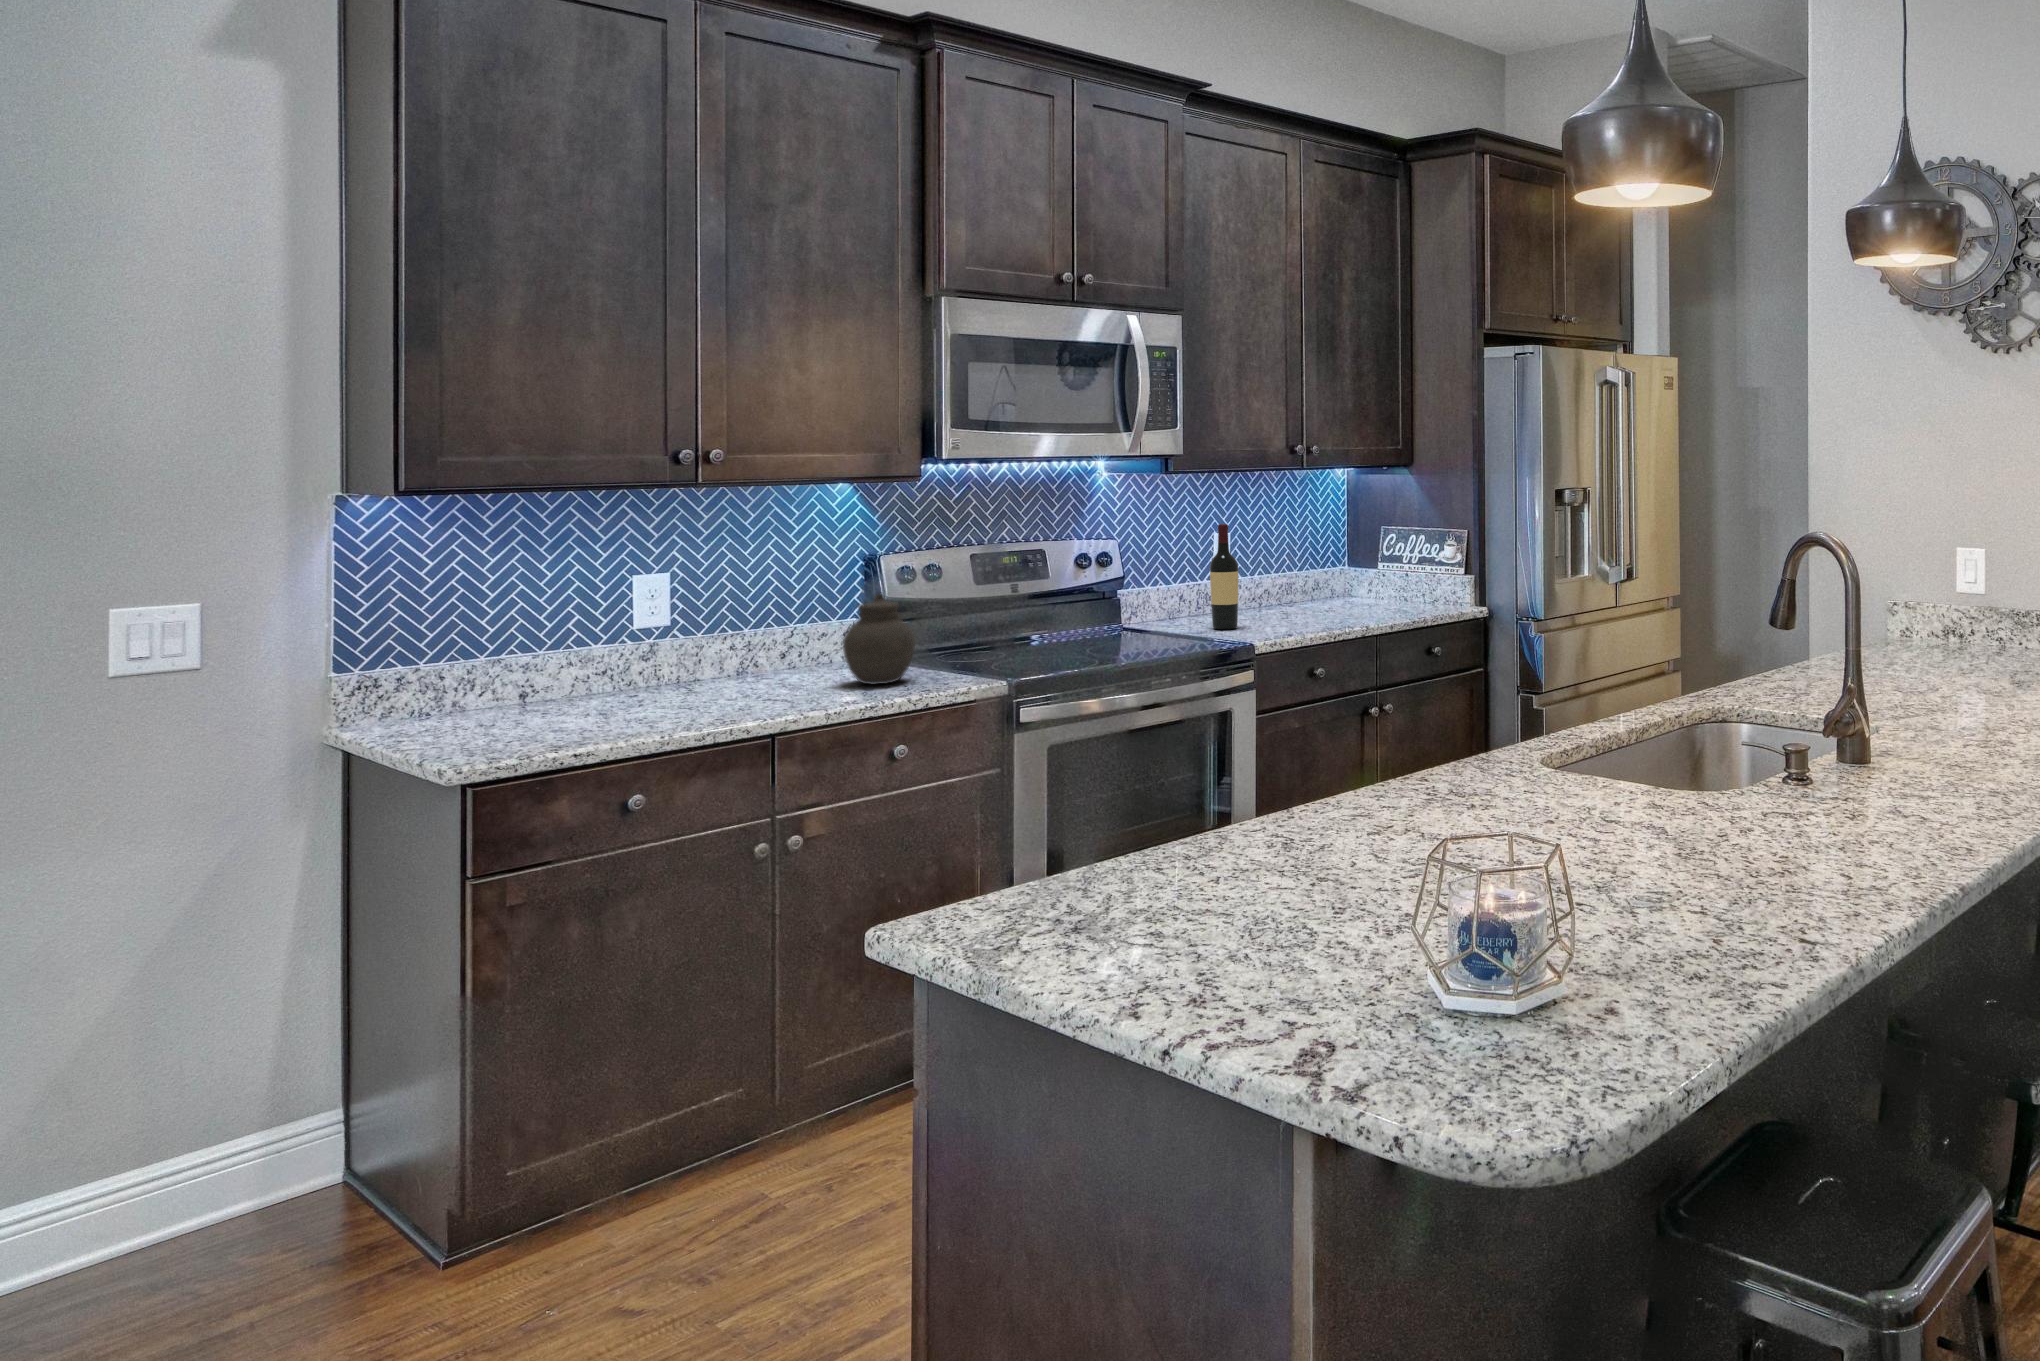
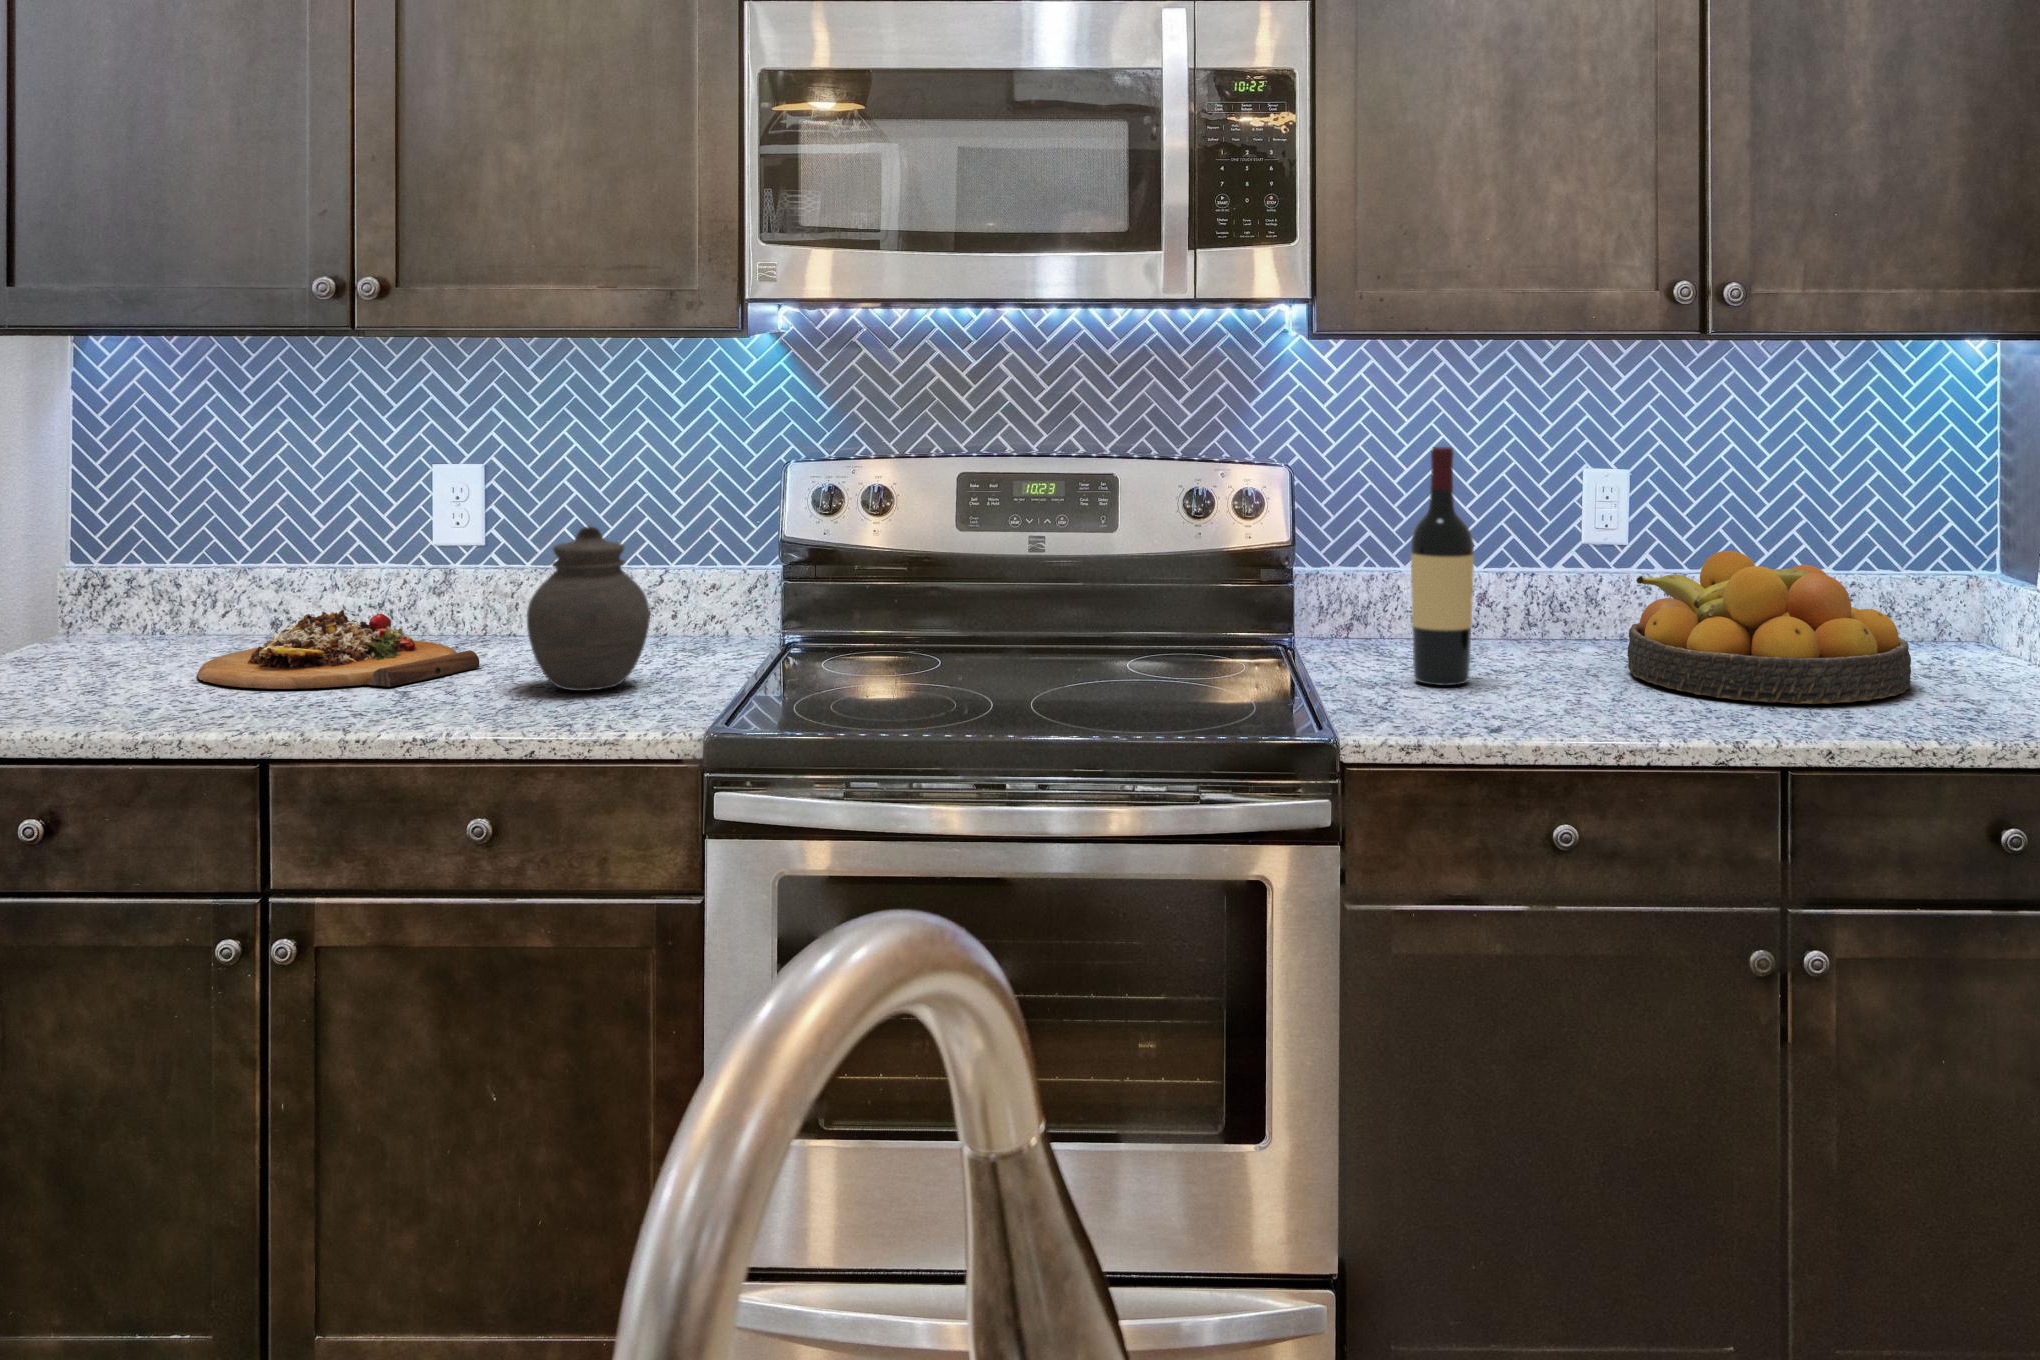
fruit bowl: none [1262,562,1378,619] -> present [1628,551,1911,704]
cutting board: none [586,667,774,715] -> present [197,611,481,689]

